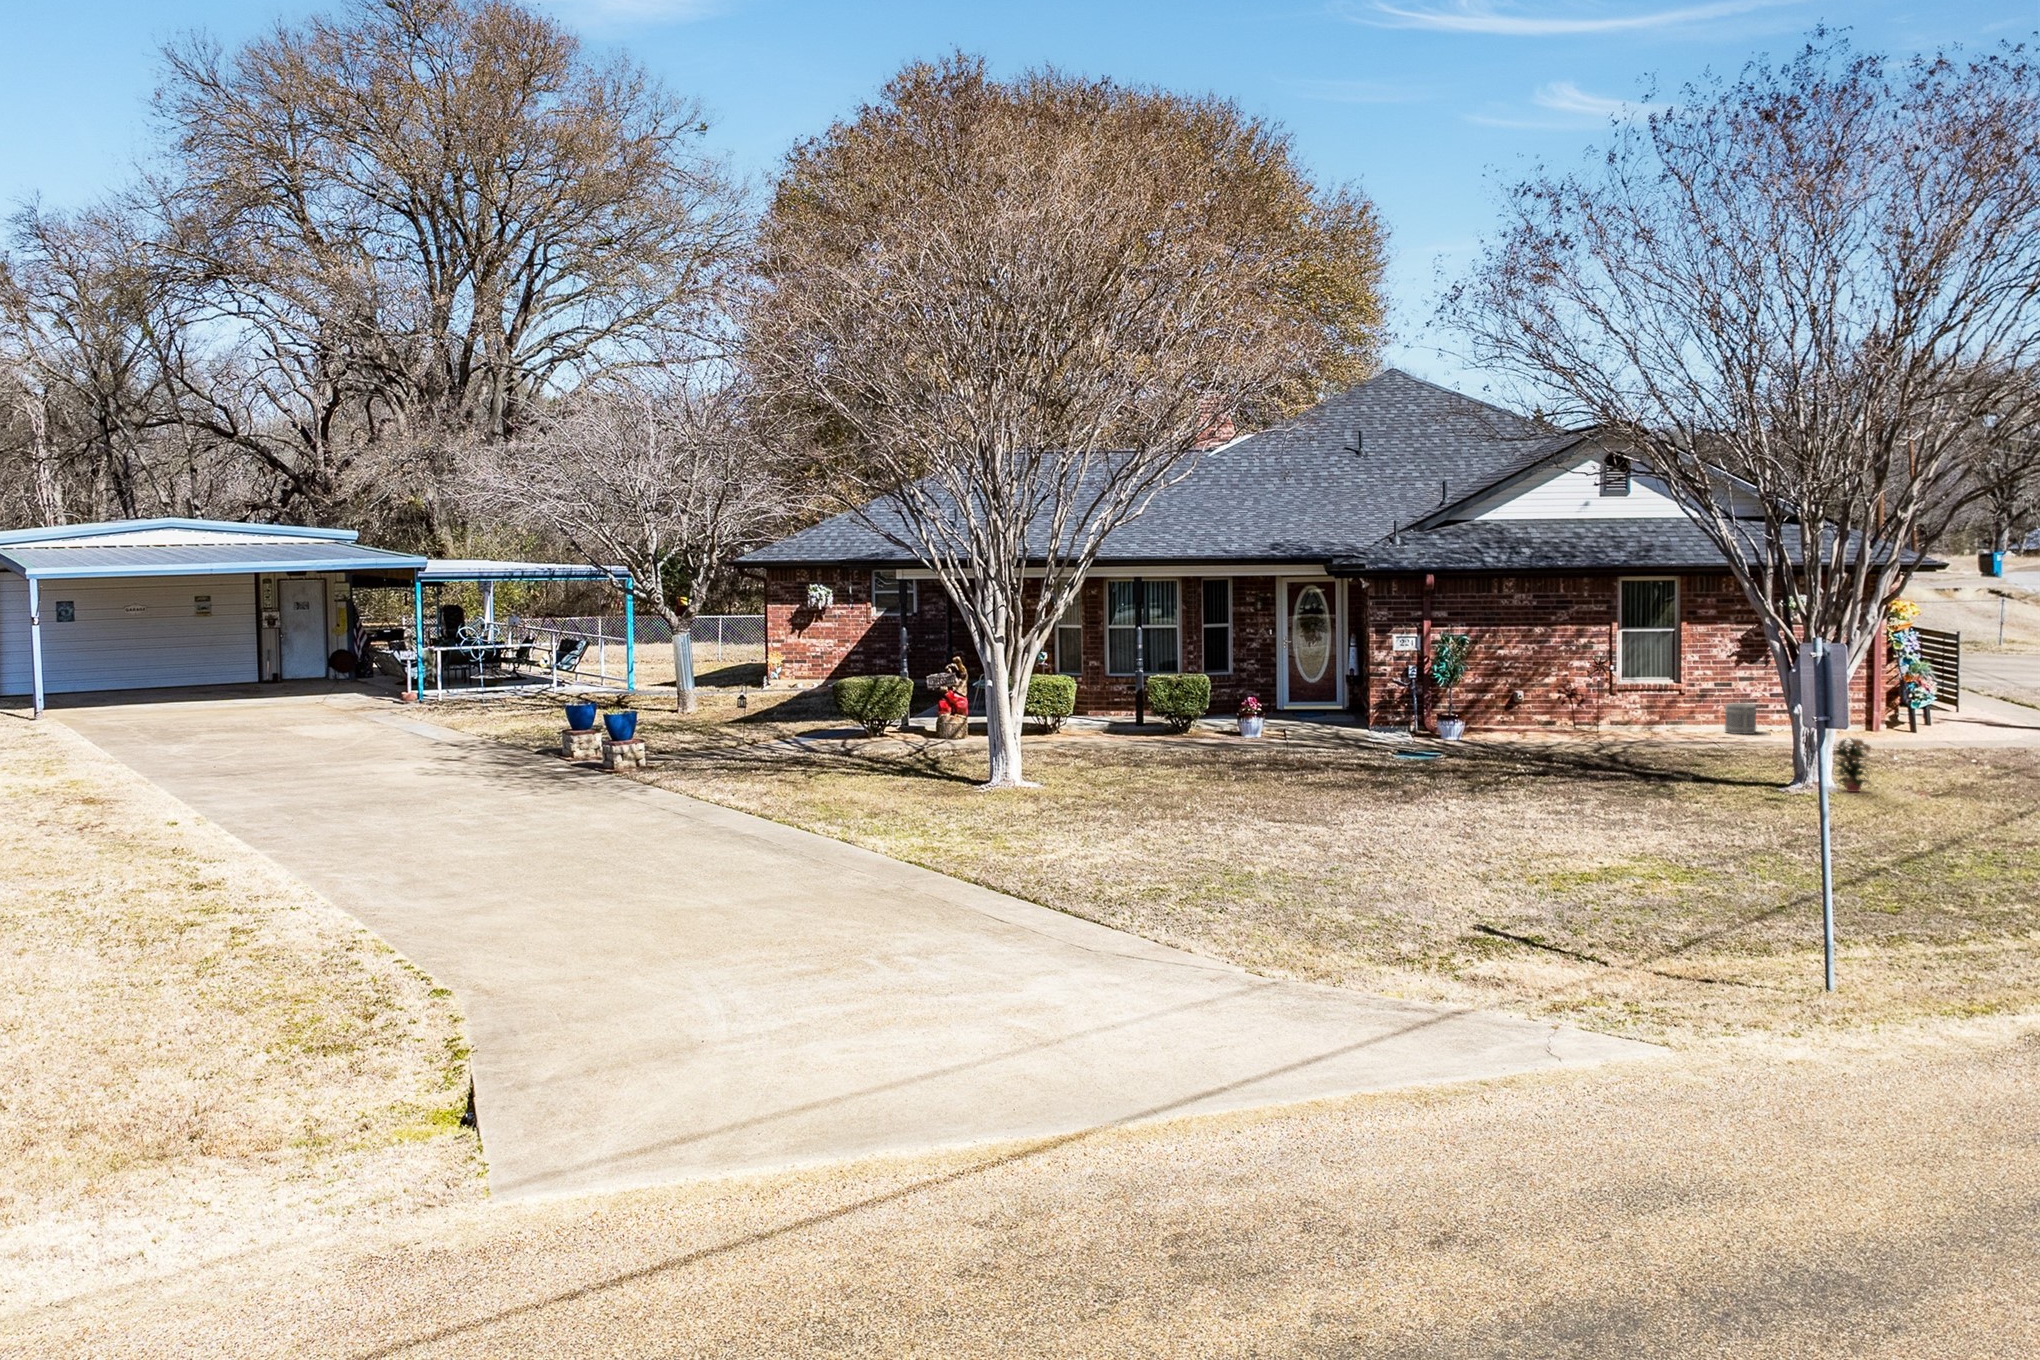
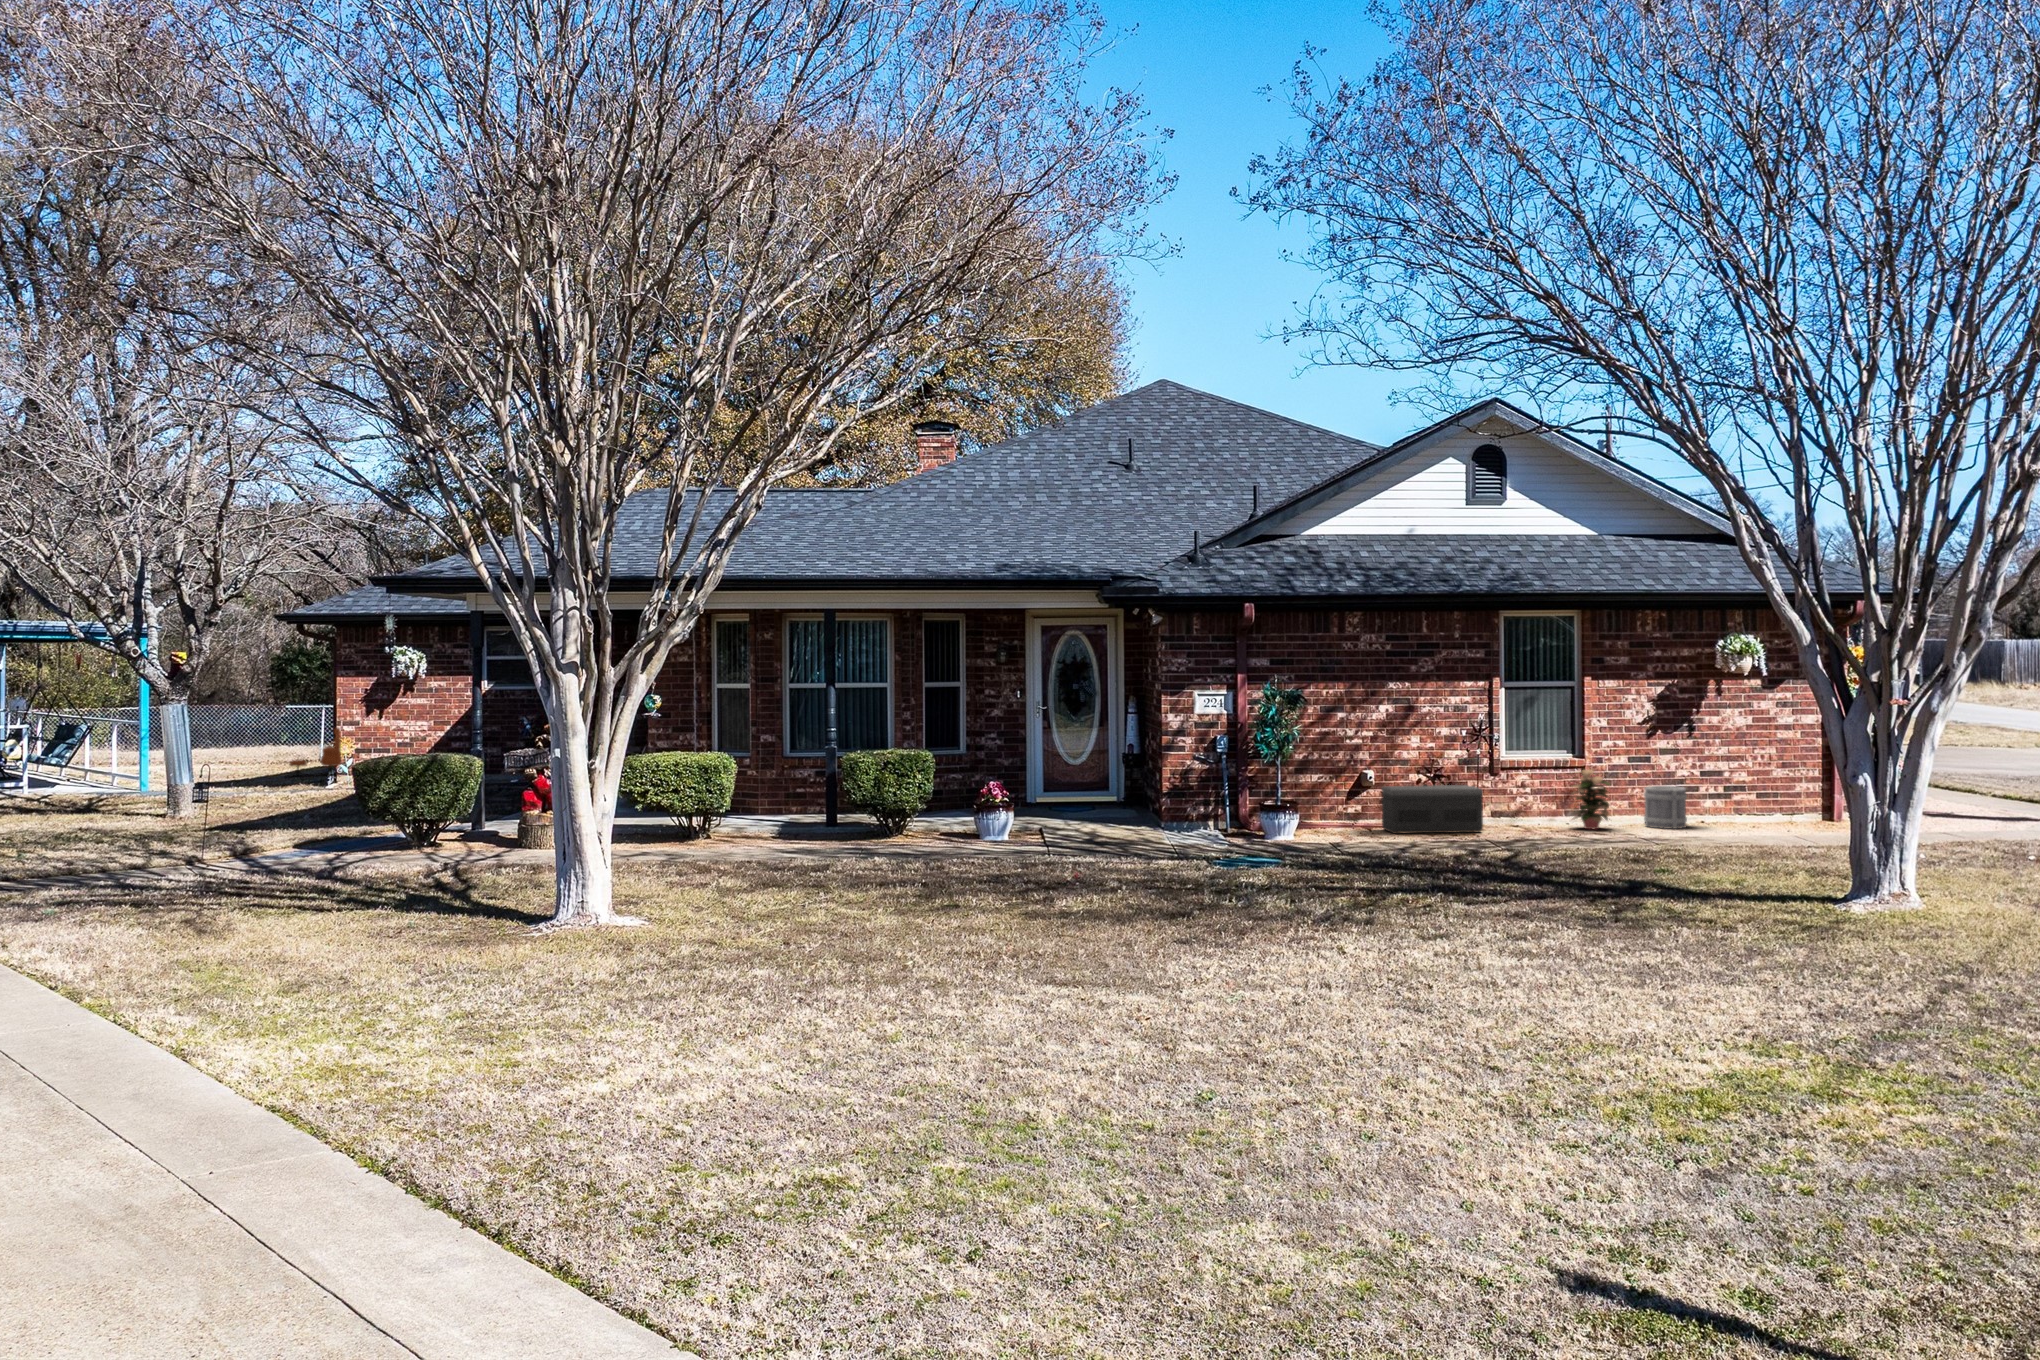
lounge chair: none [733,641,775,678] -> present [289,728,341,776]
storage bench: none [1526,702,1599,735] -> present [1381,785,1483,834]
decorative plant: present [1833,738,1871,792] -> present [1571,770,1610,829]

